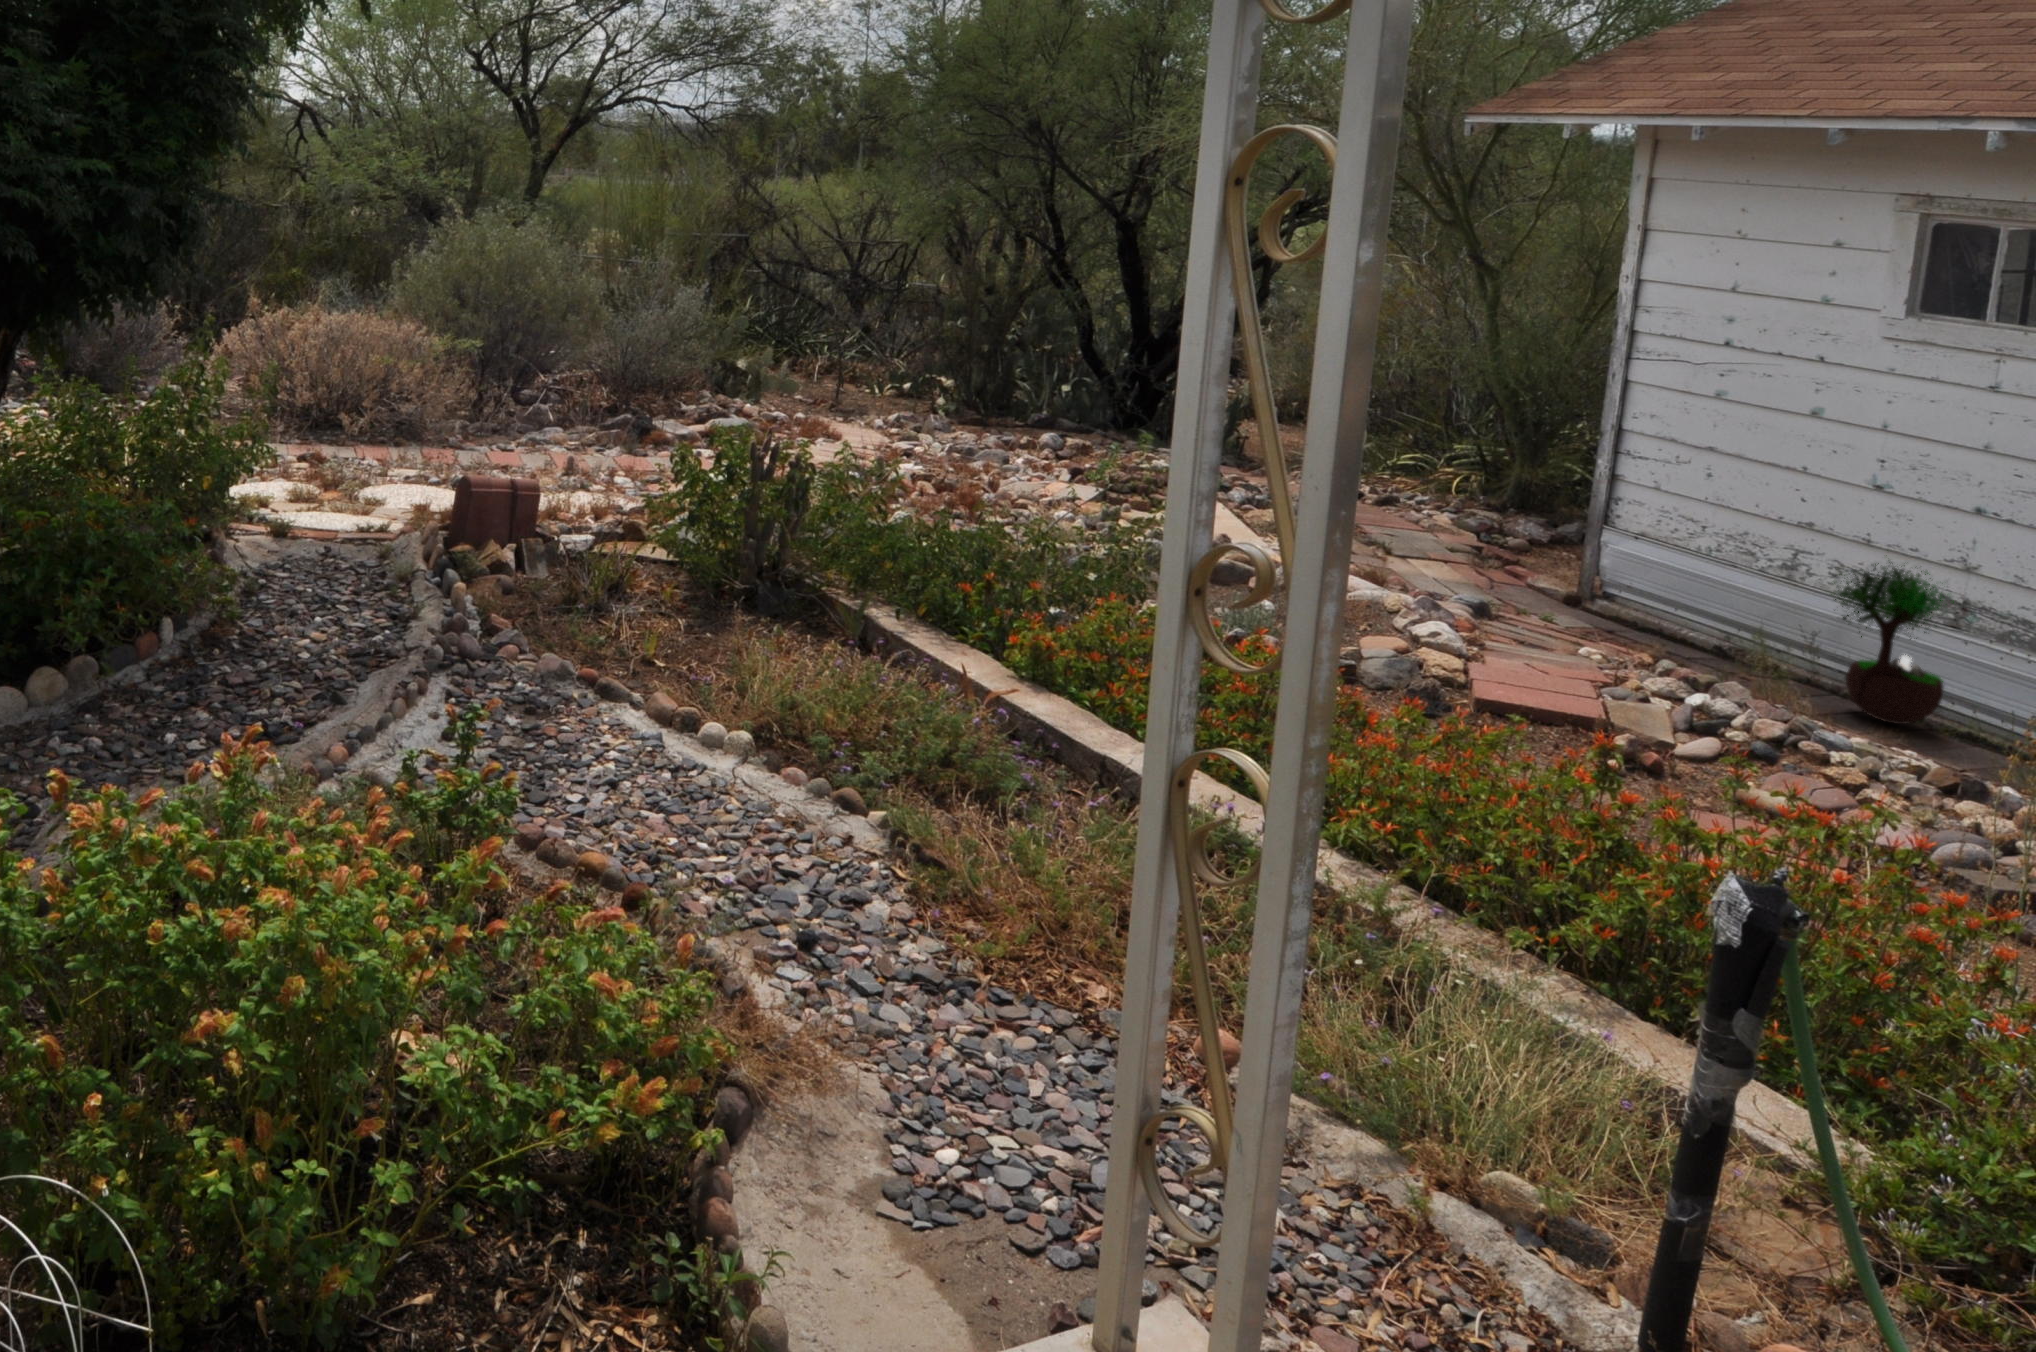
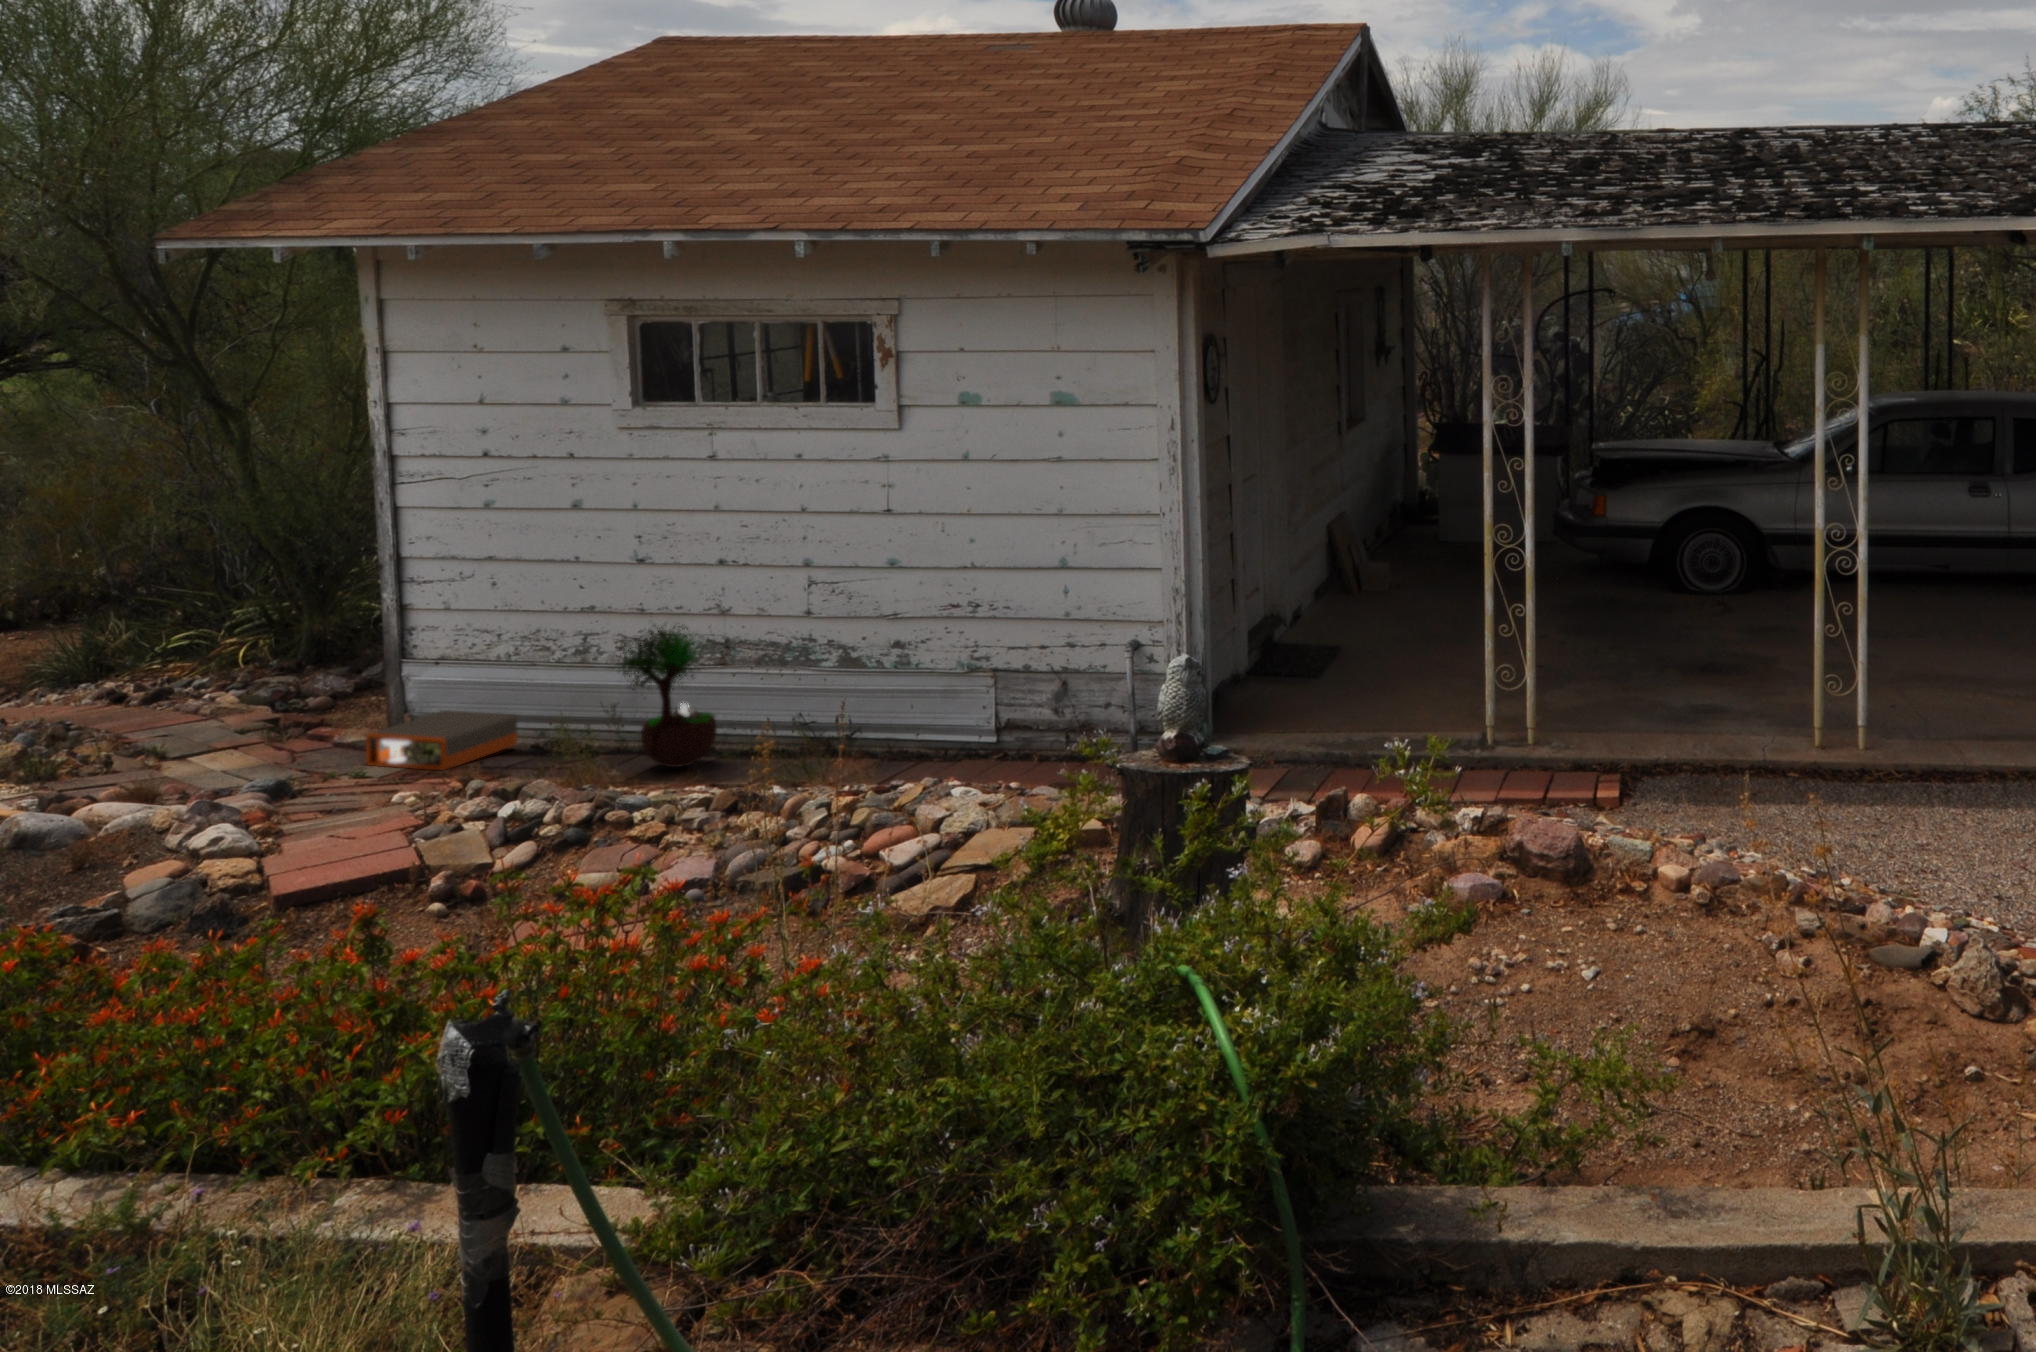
storage box: none [1557,584,1708,641] -> present [366,710,518,770]

